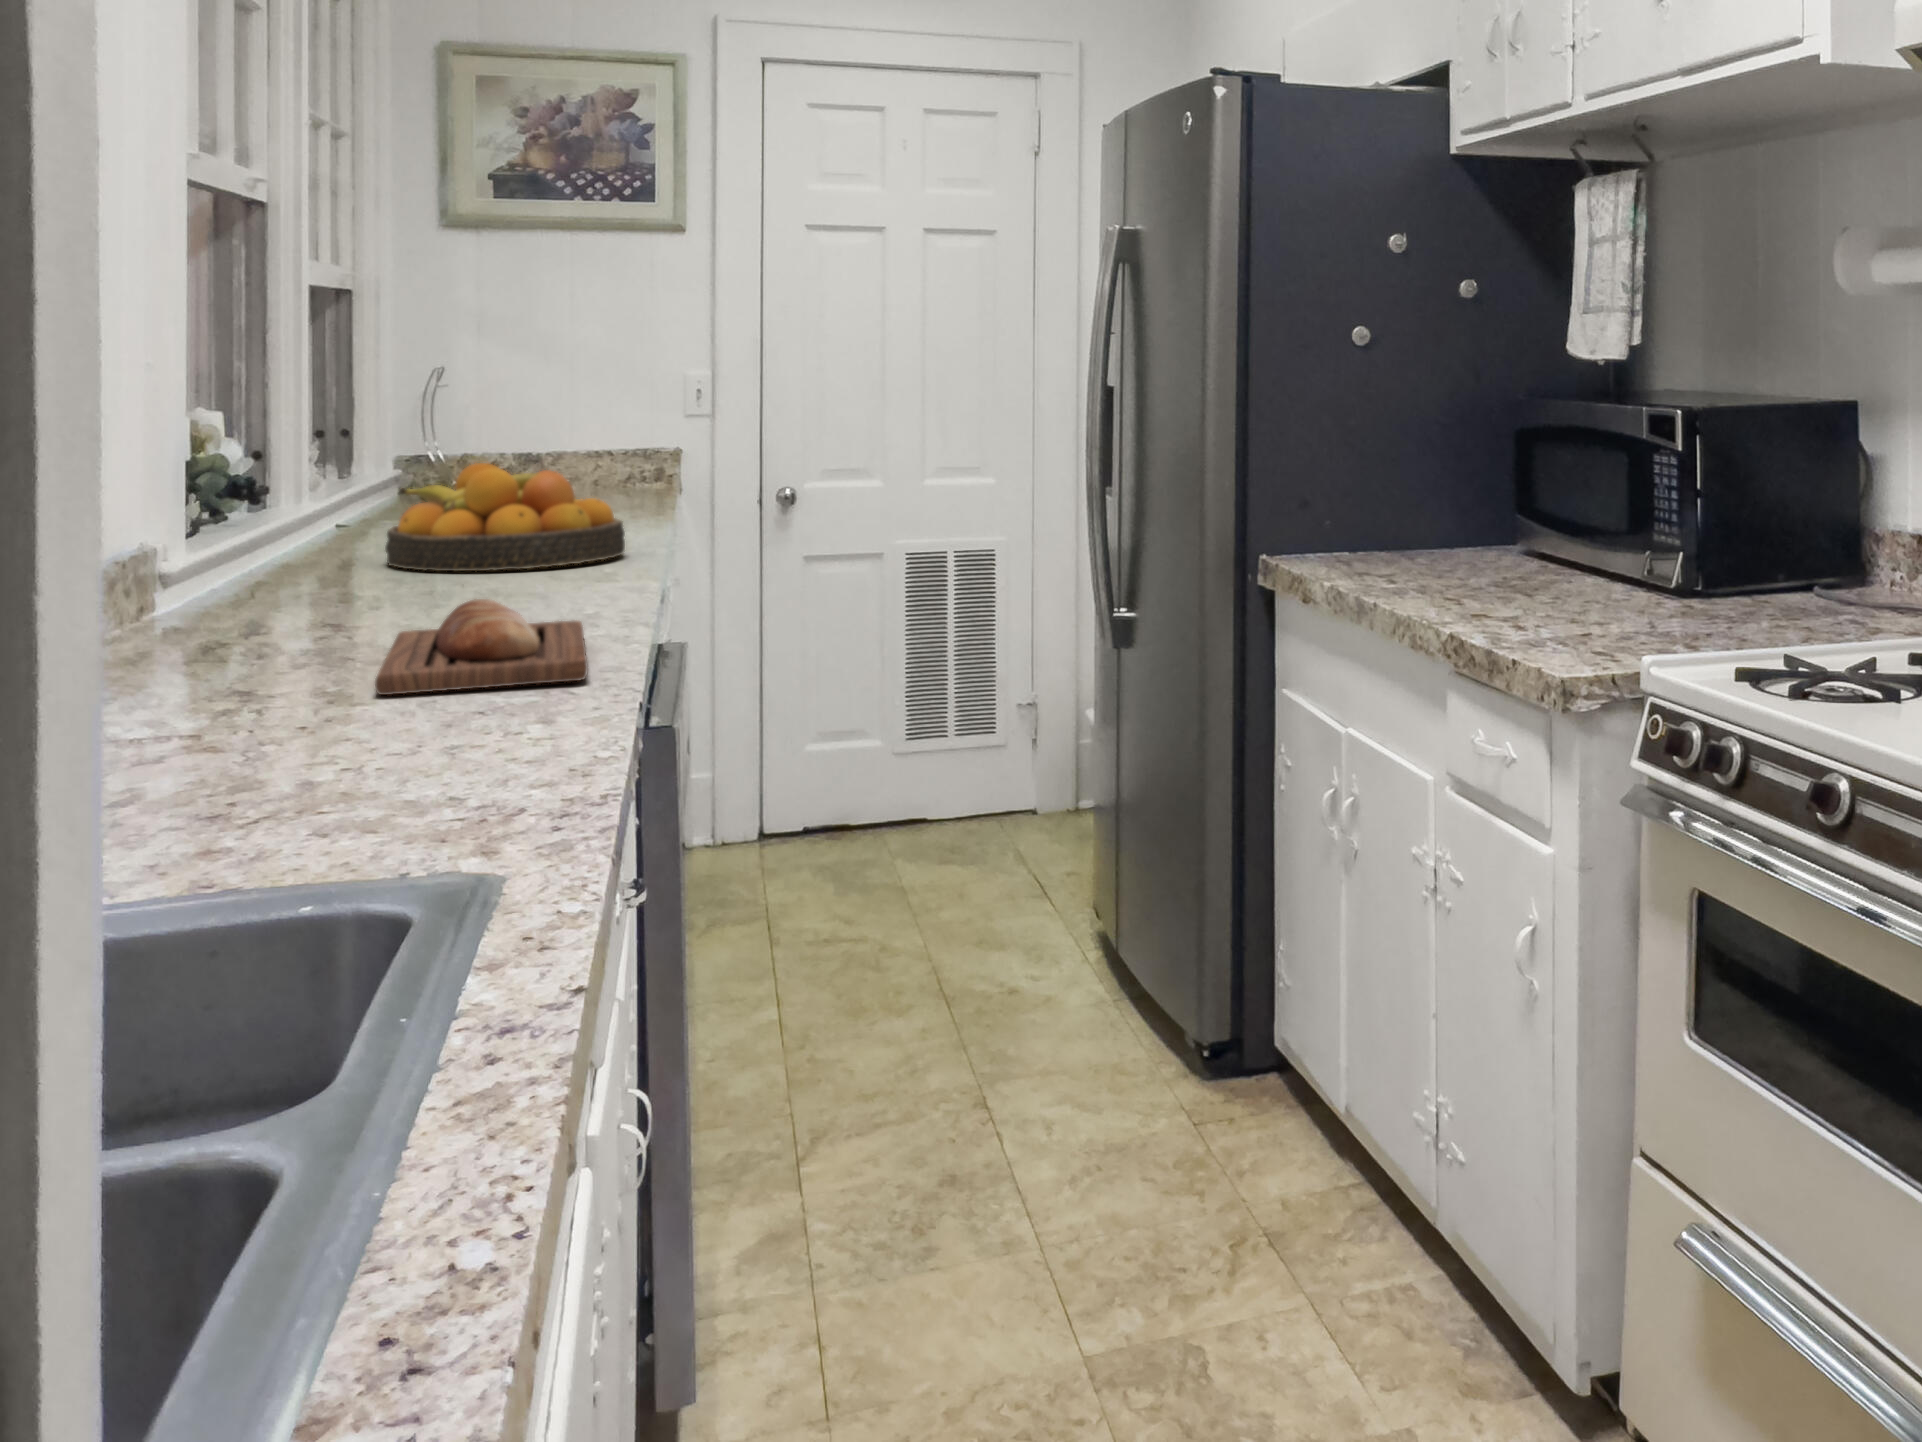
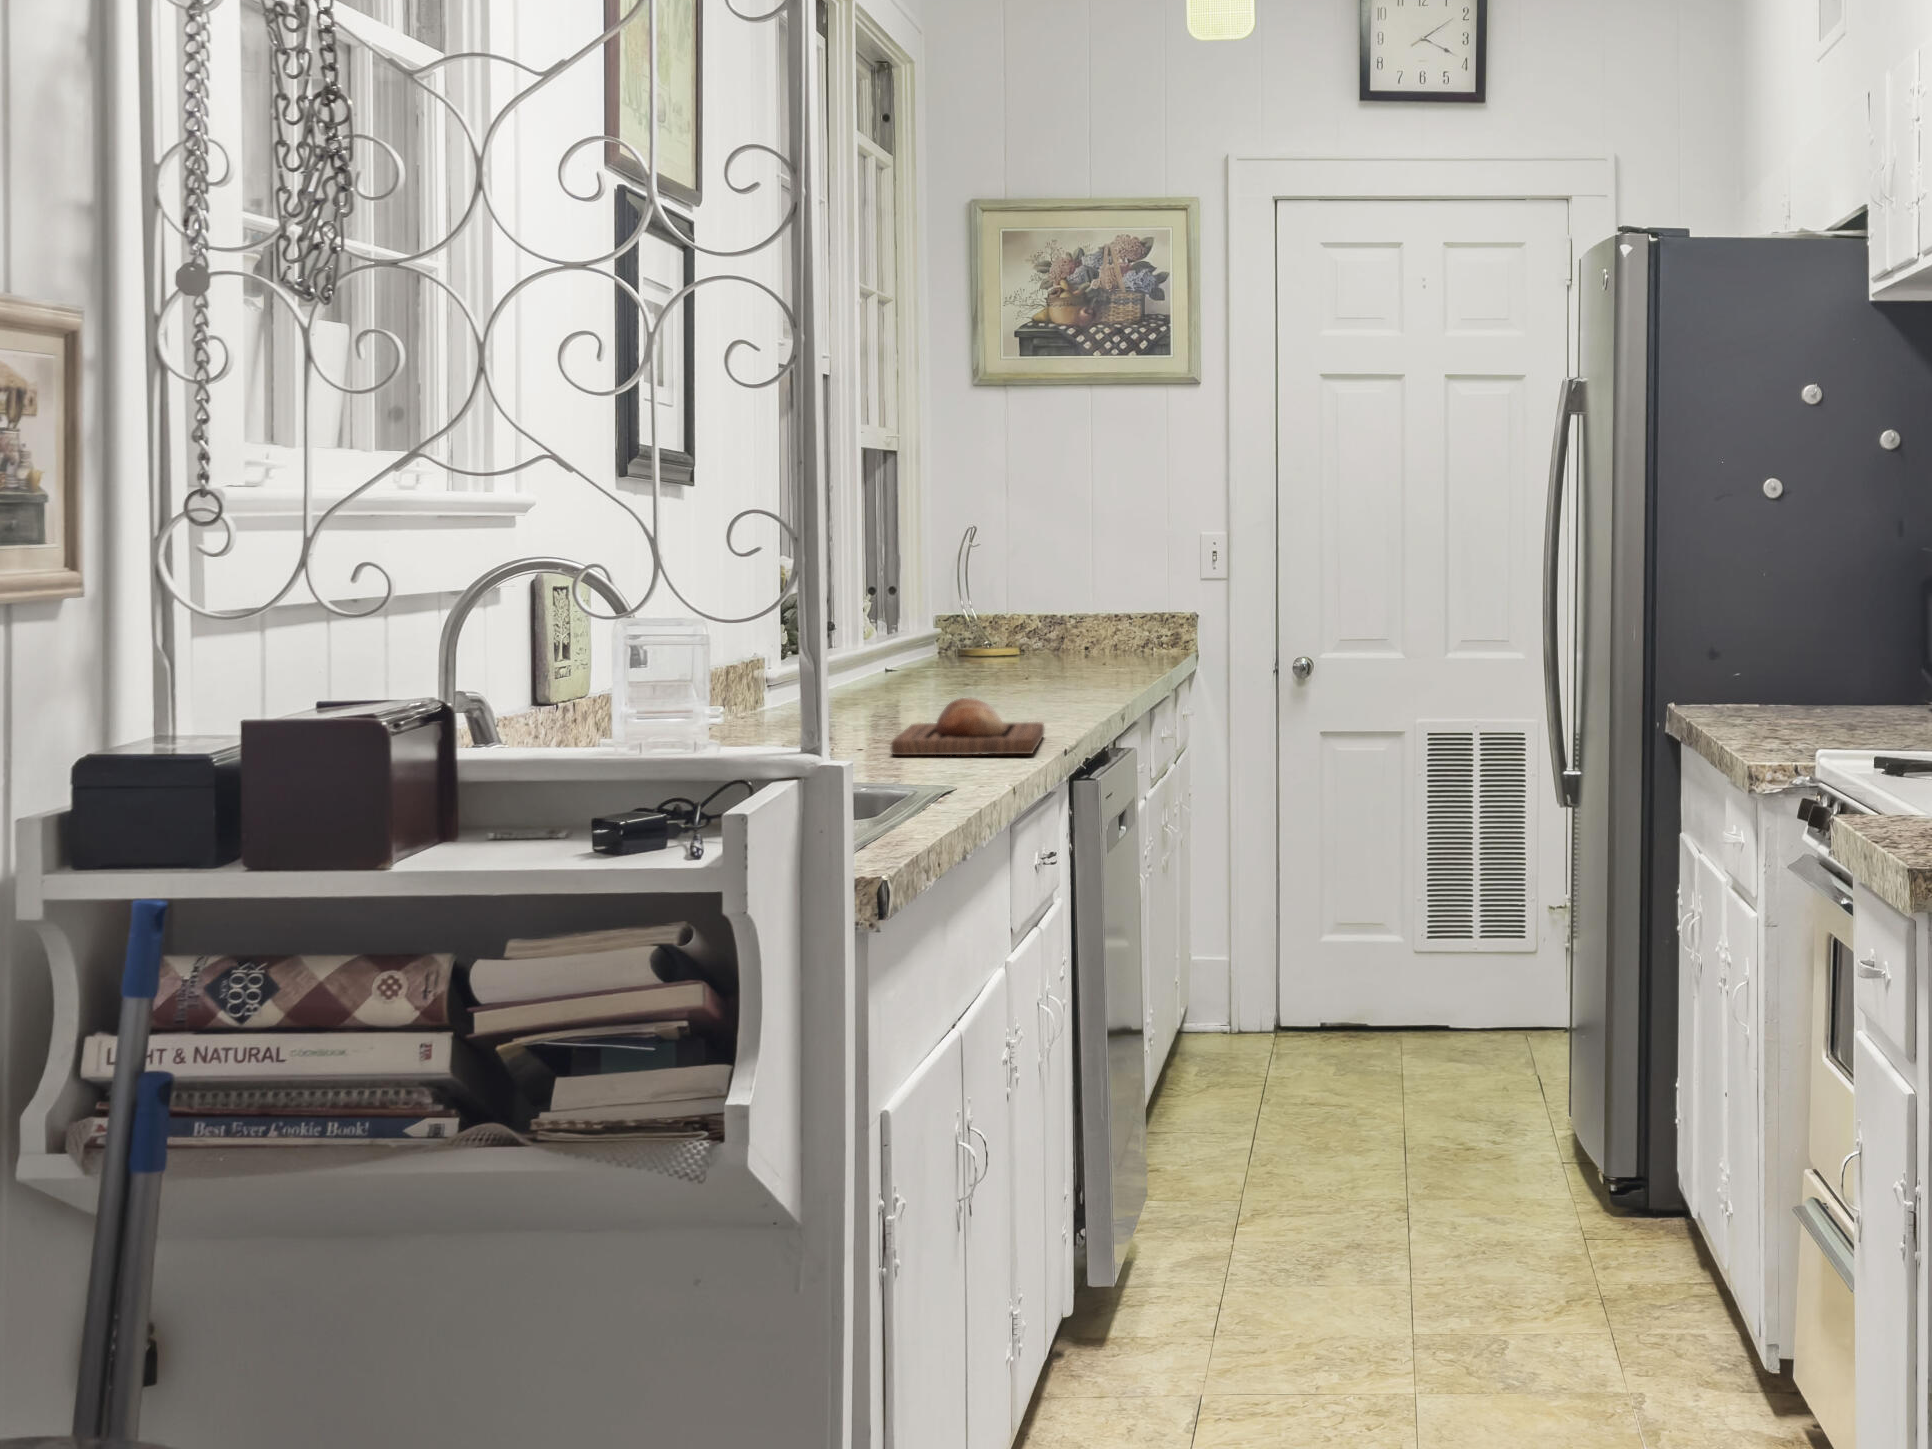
fruit bowl: present [385,463,625,571] -> none [916,608,1109,699]

